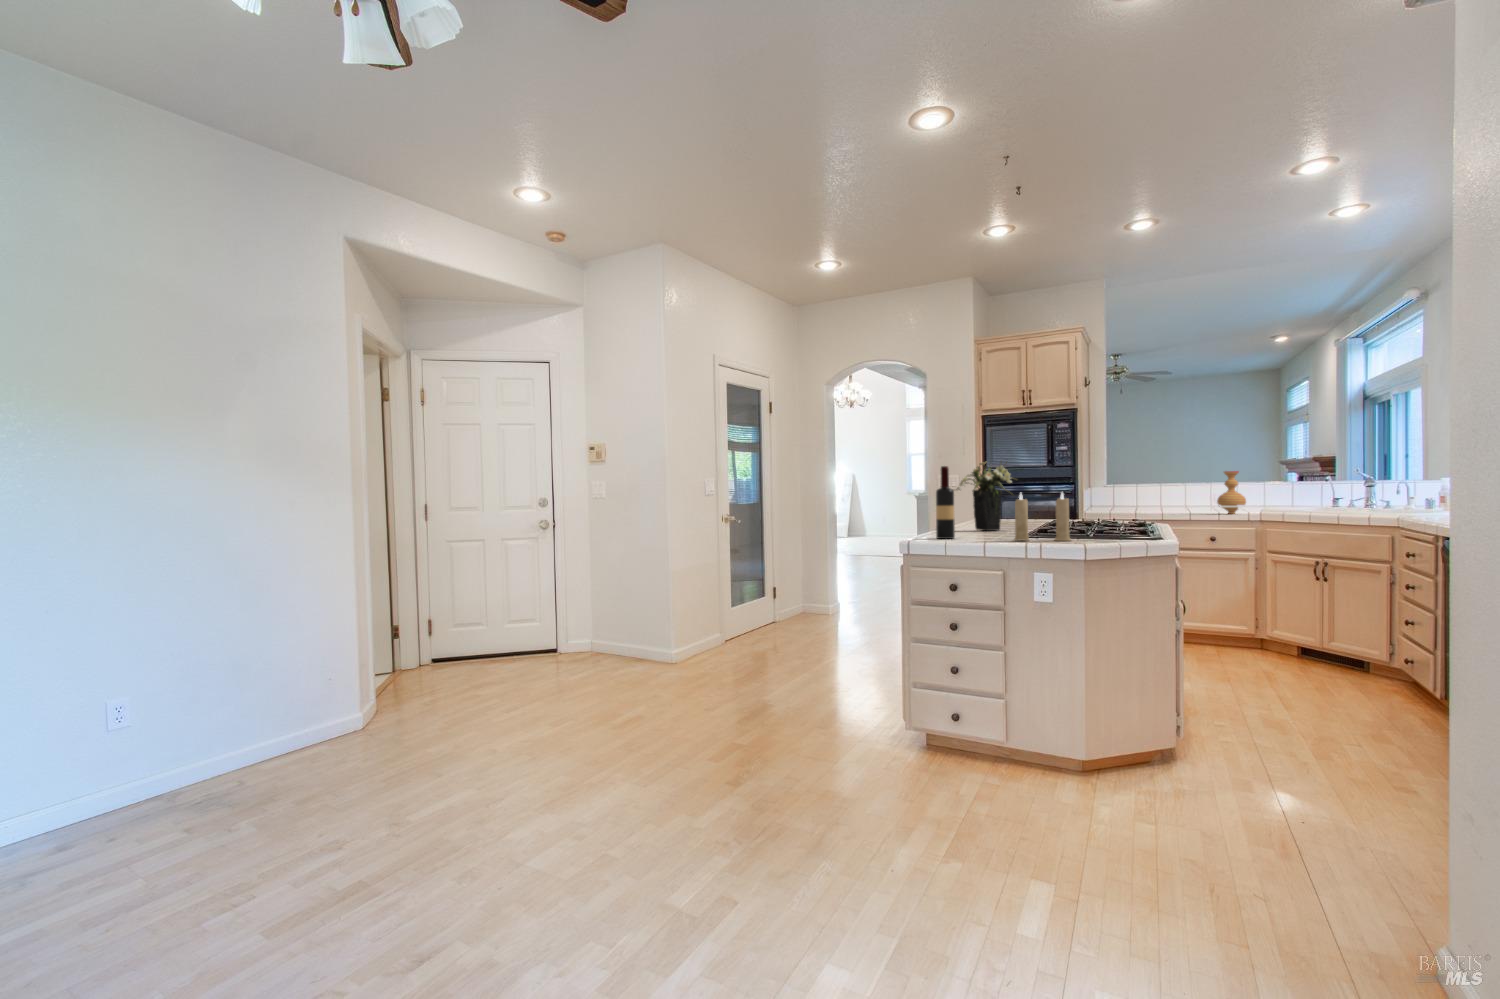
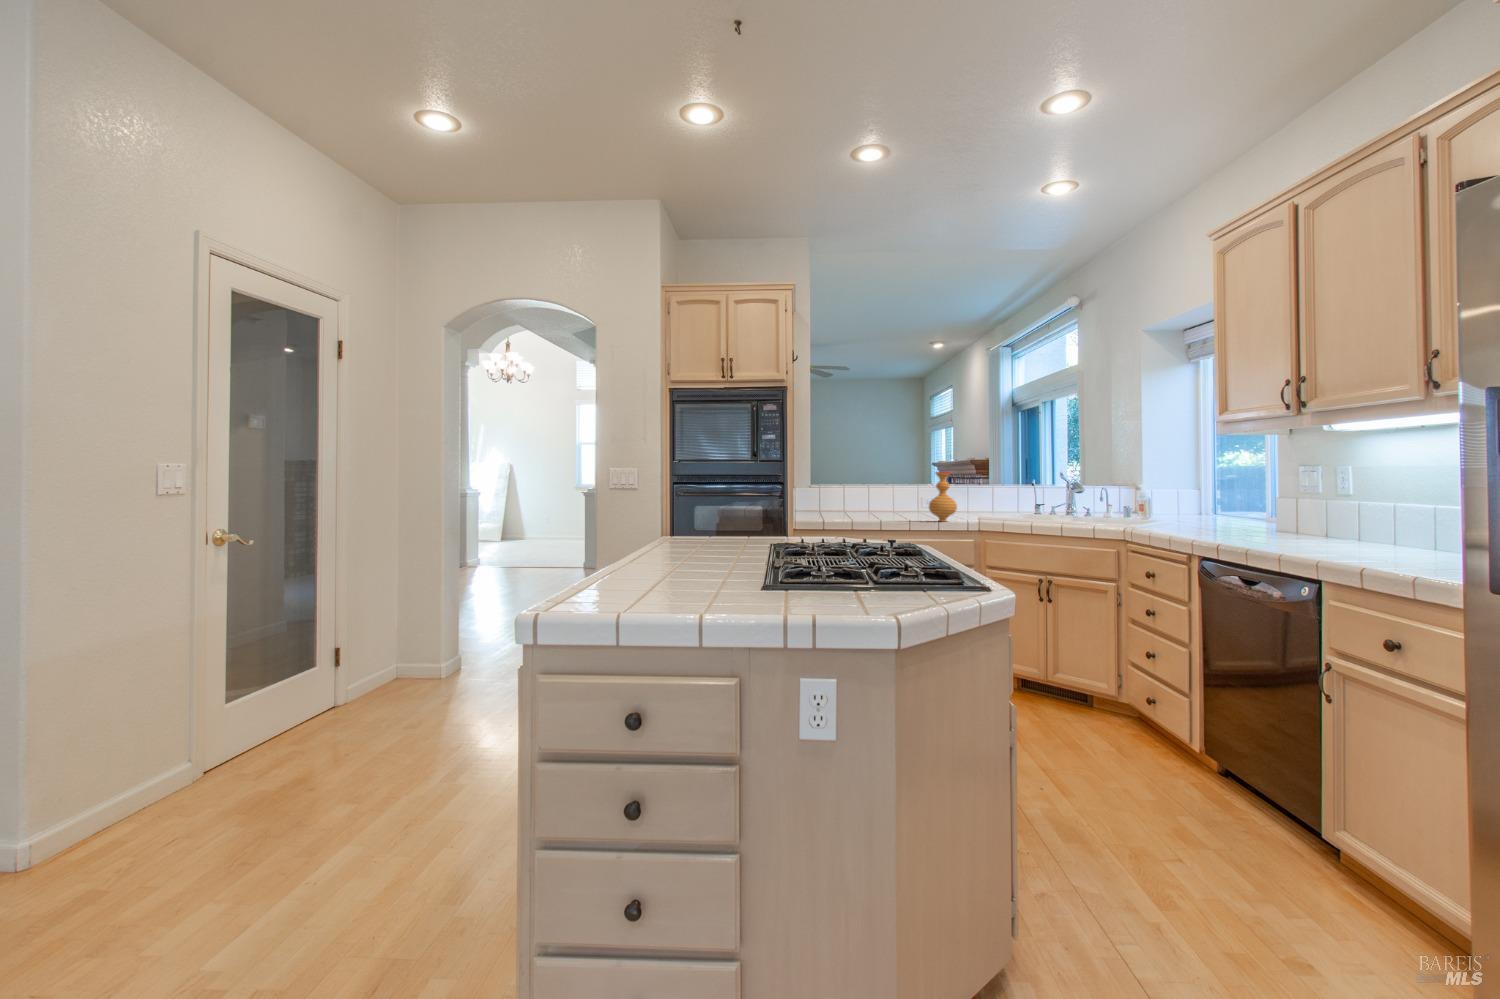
flower arrangement: present [957,462,1012,531] -> none [635,442,739,566]
wine bottle: present [936,466,955,539] -> none [593,444,632,603]
candle: present [1014,493,1071,541] -> none [756,502,871,611]

